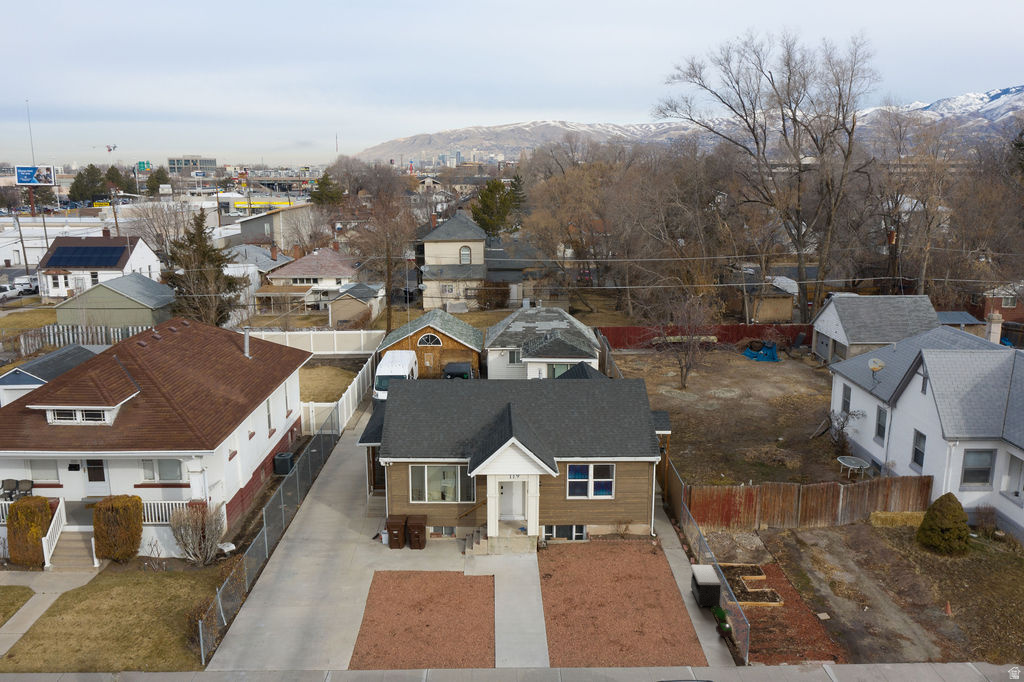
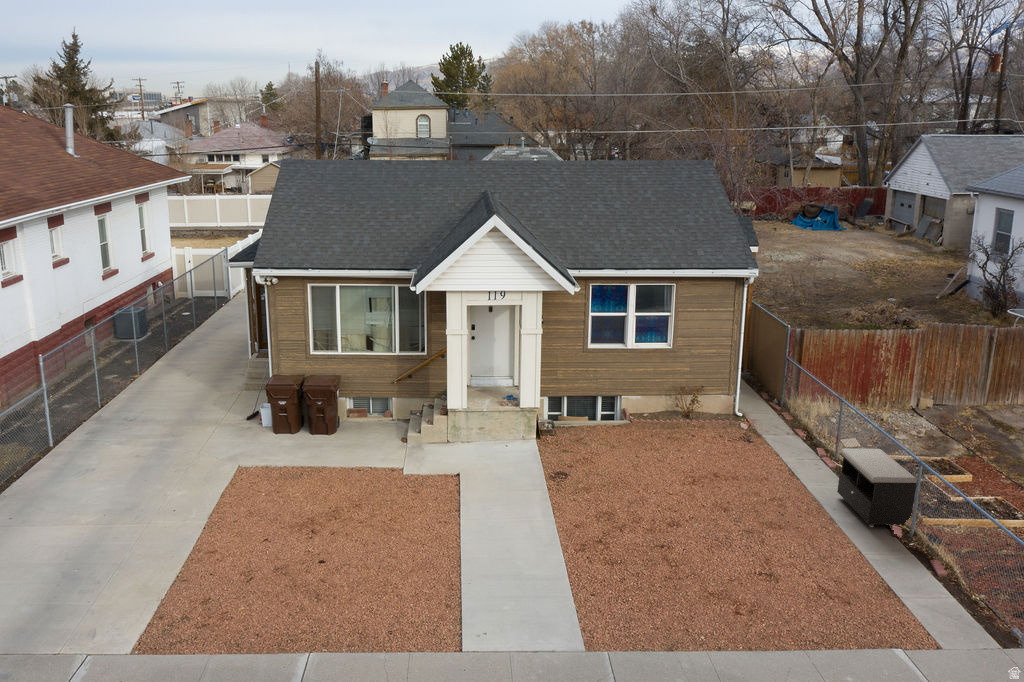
potted tree: present [712,607,732,637] -> none [919,513,971,587]

